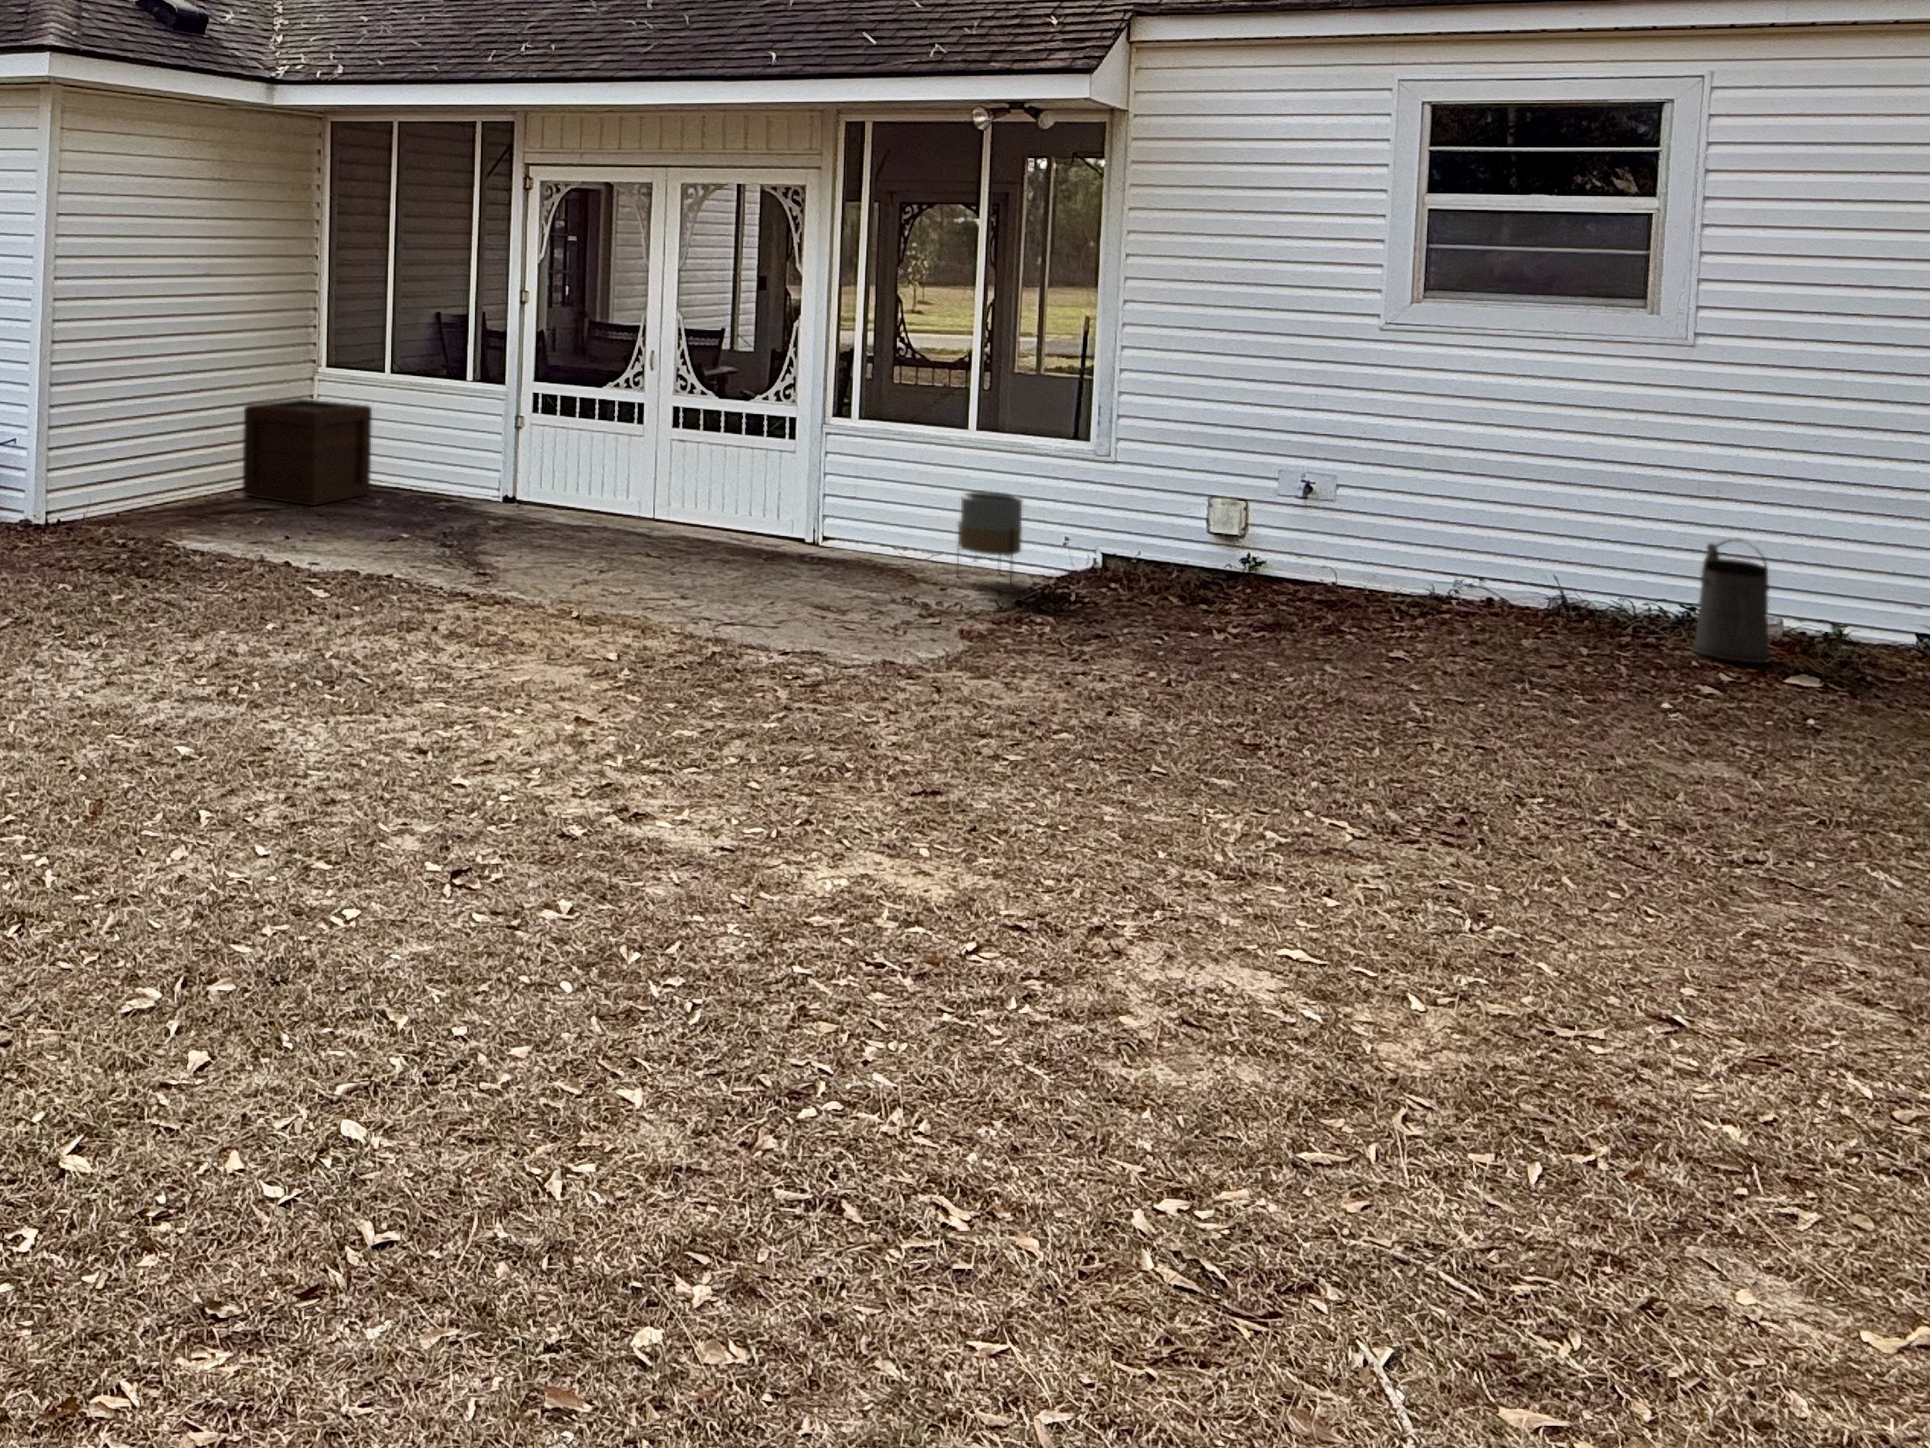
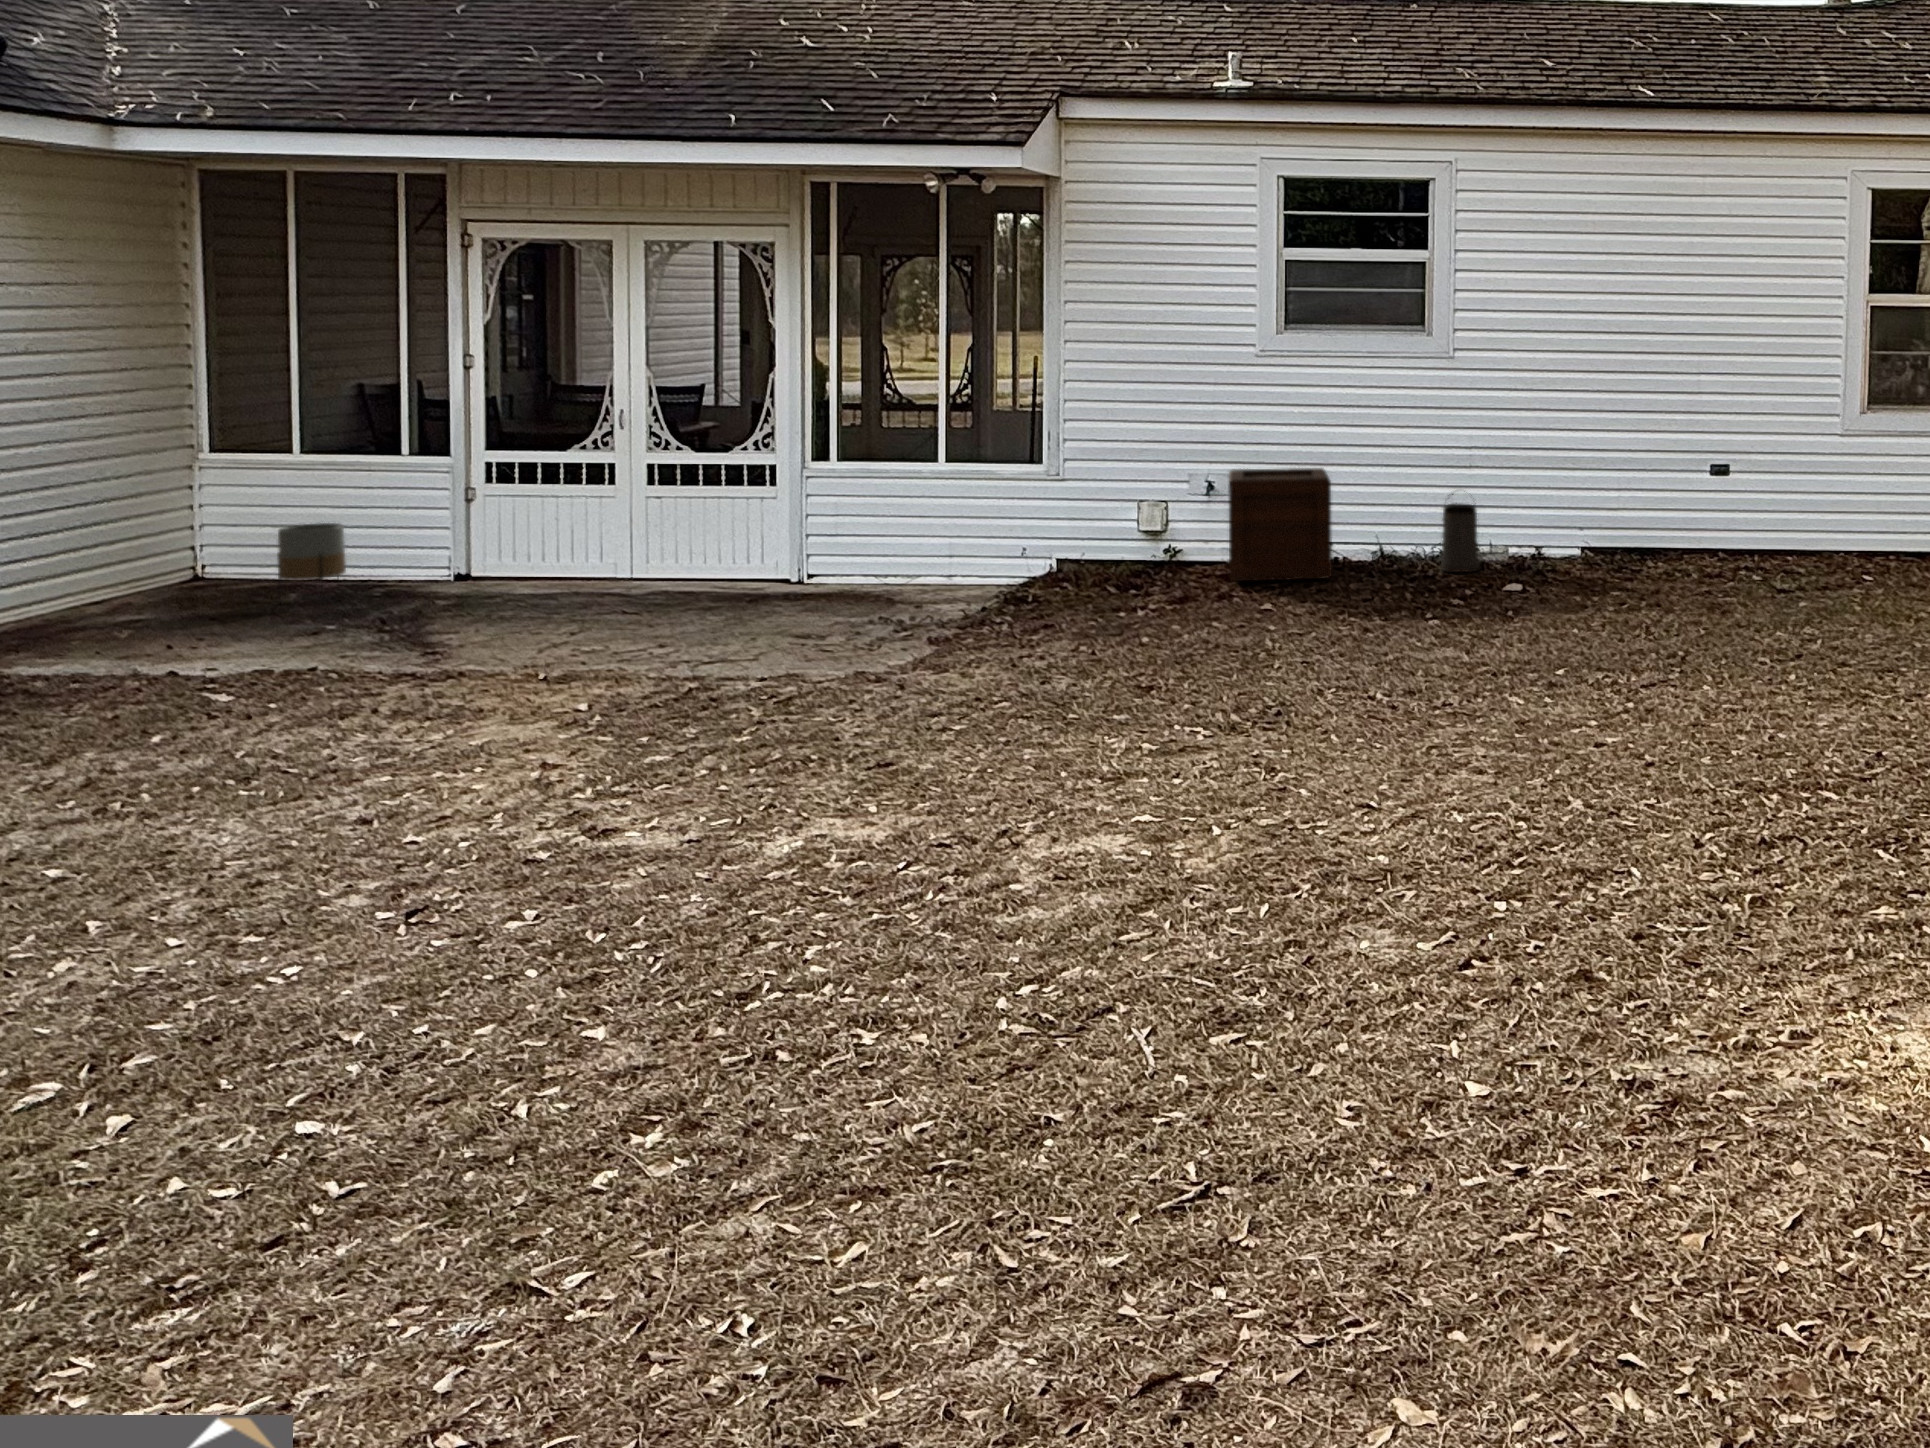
wooden crate: present [243,399,372,506] -> present [1228,468,1332,581]
planter: present [958,492,1022,573] -> present [277,523,346,598]

